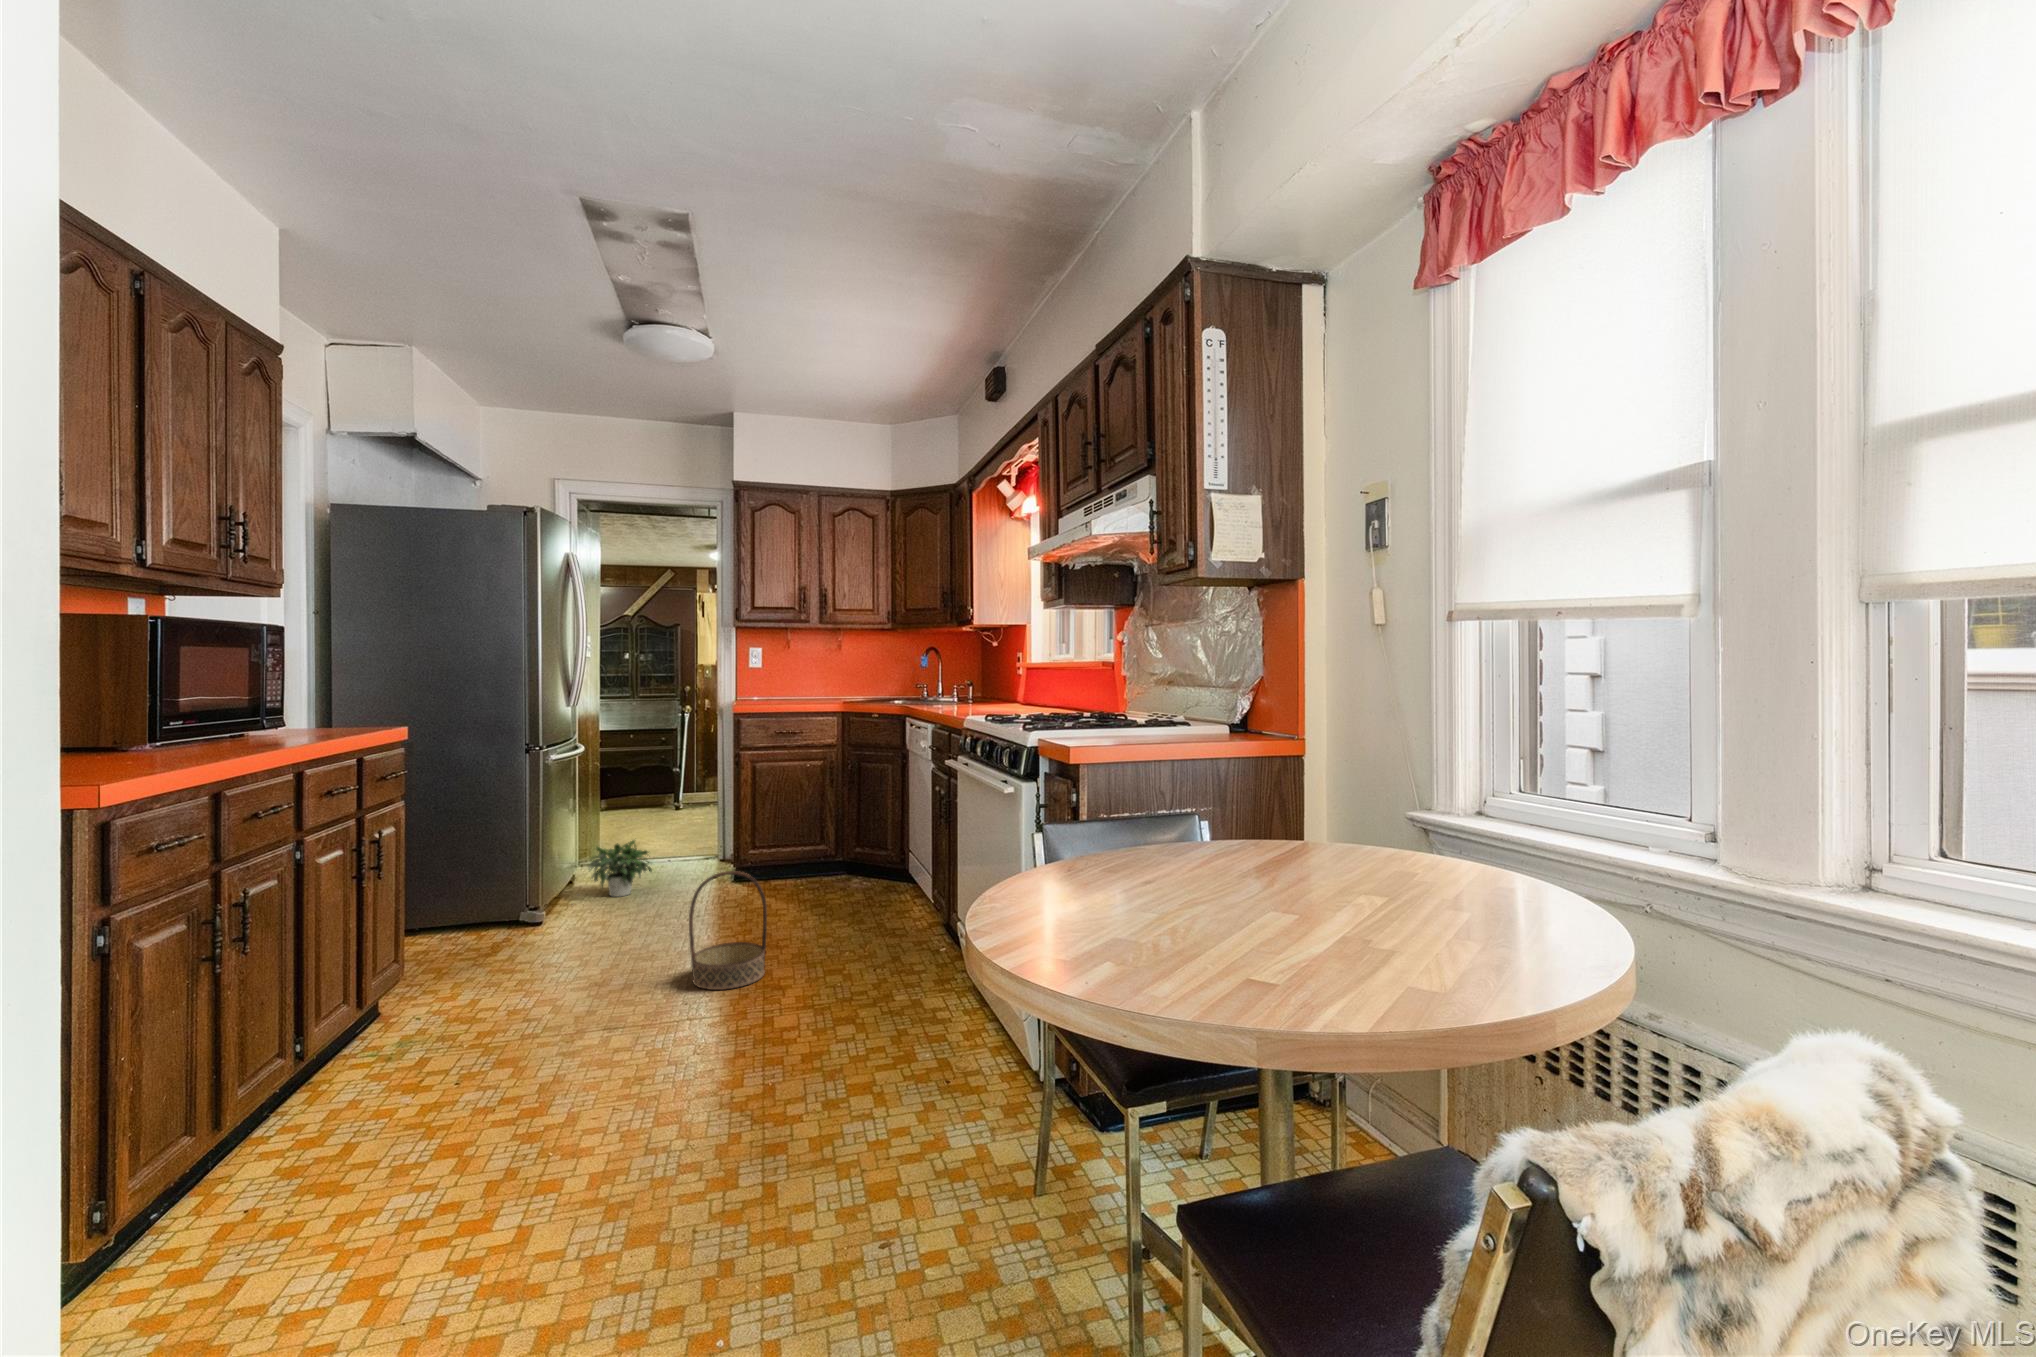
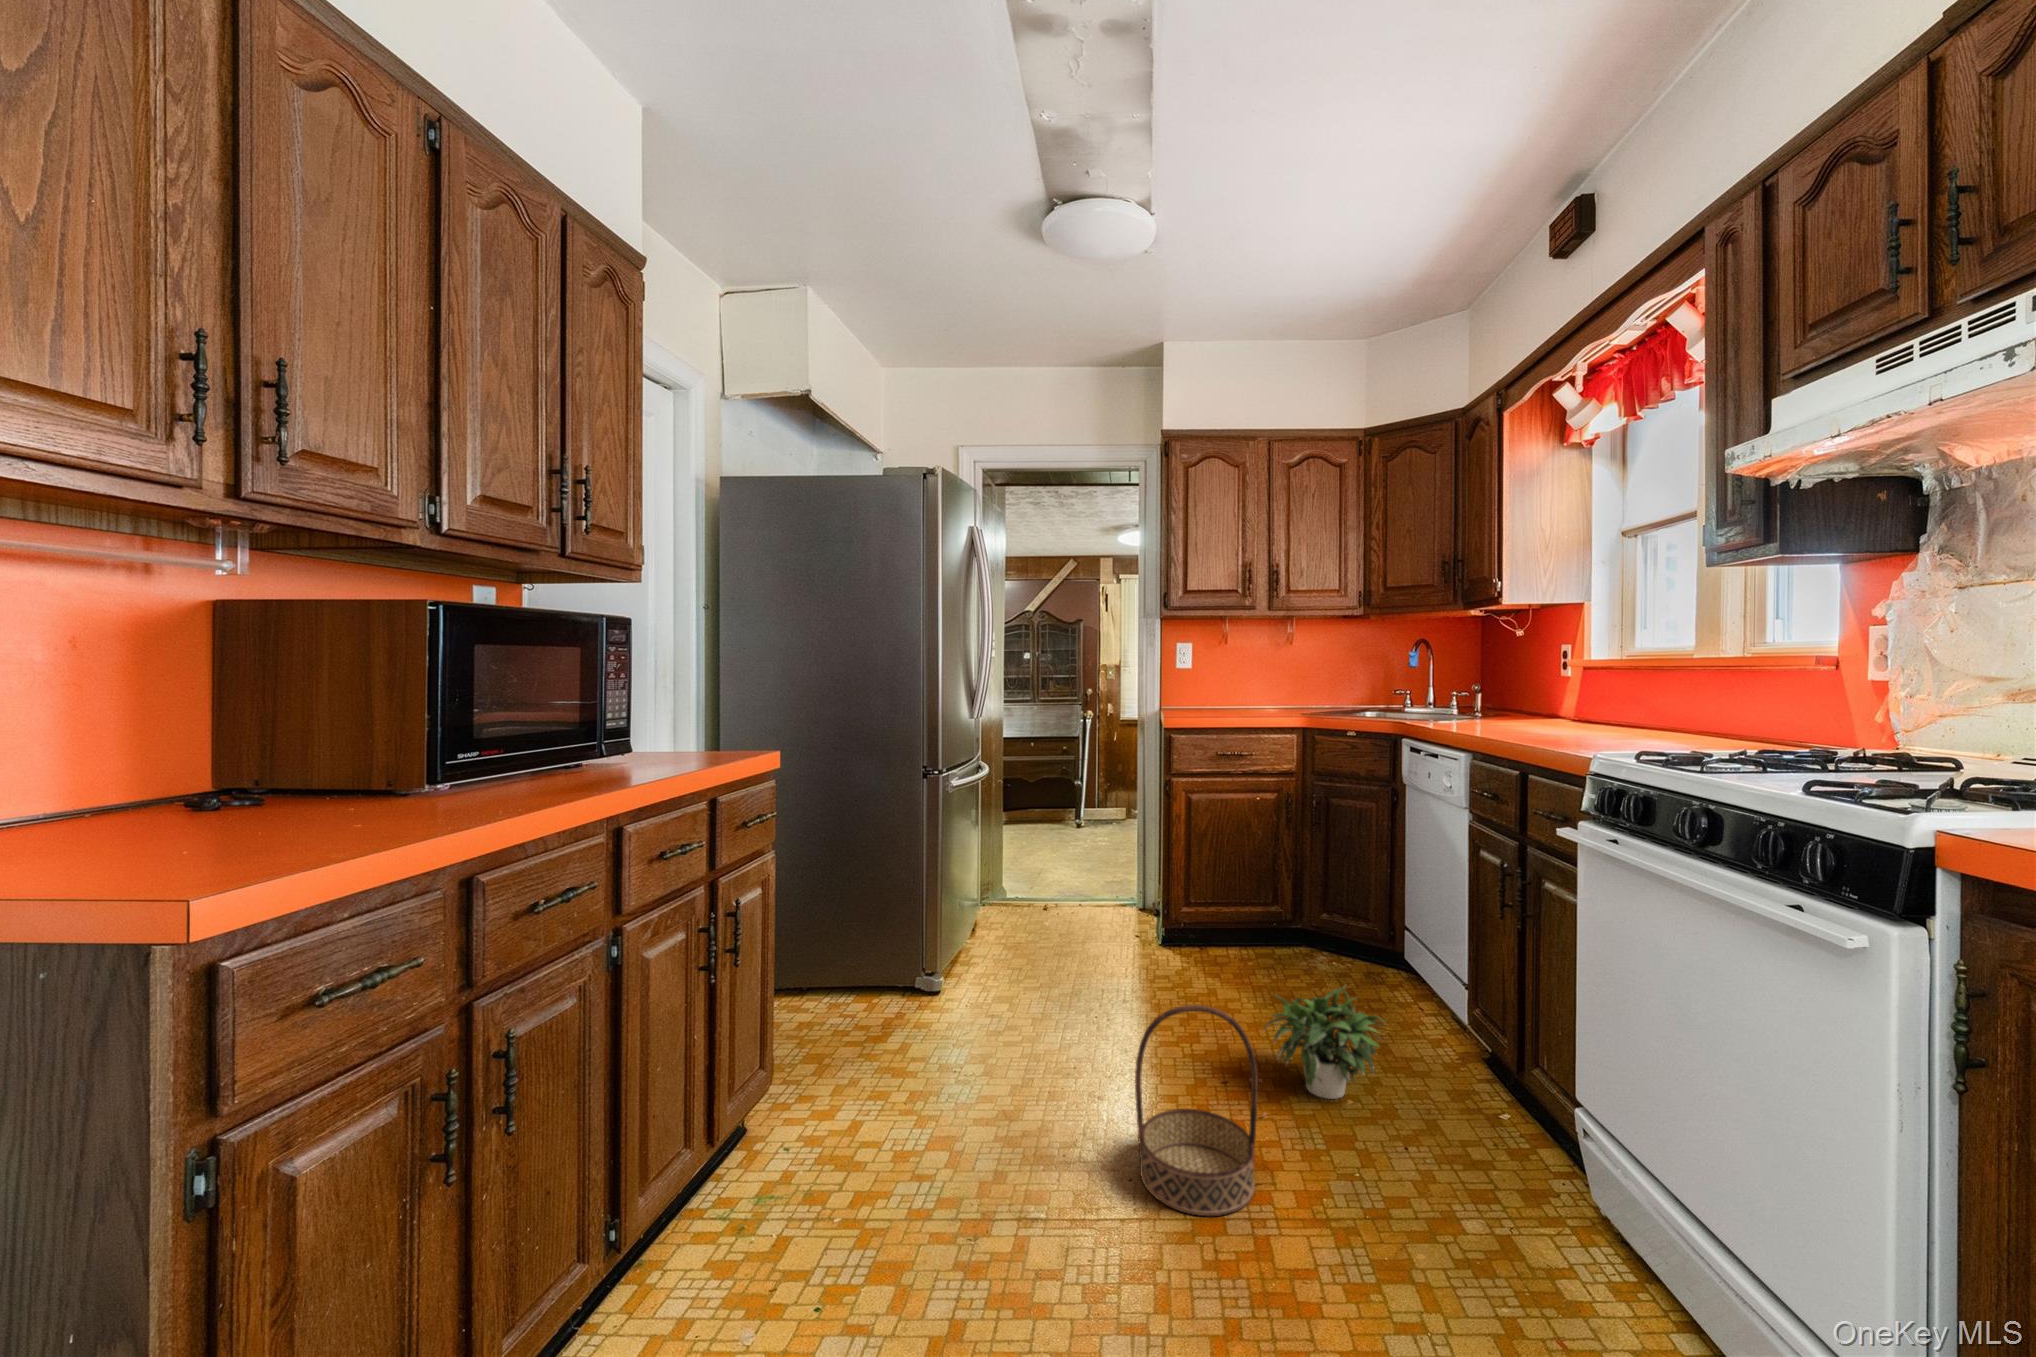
potted plant: present [589,840,652,897] -> present [1250,986,1386,1115]

